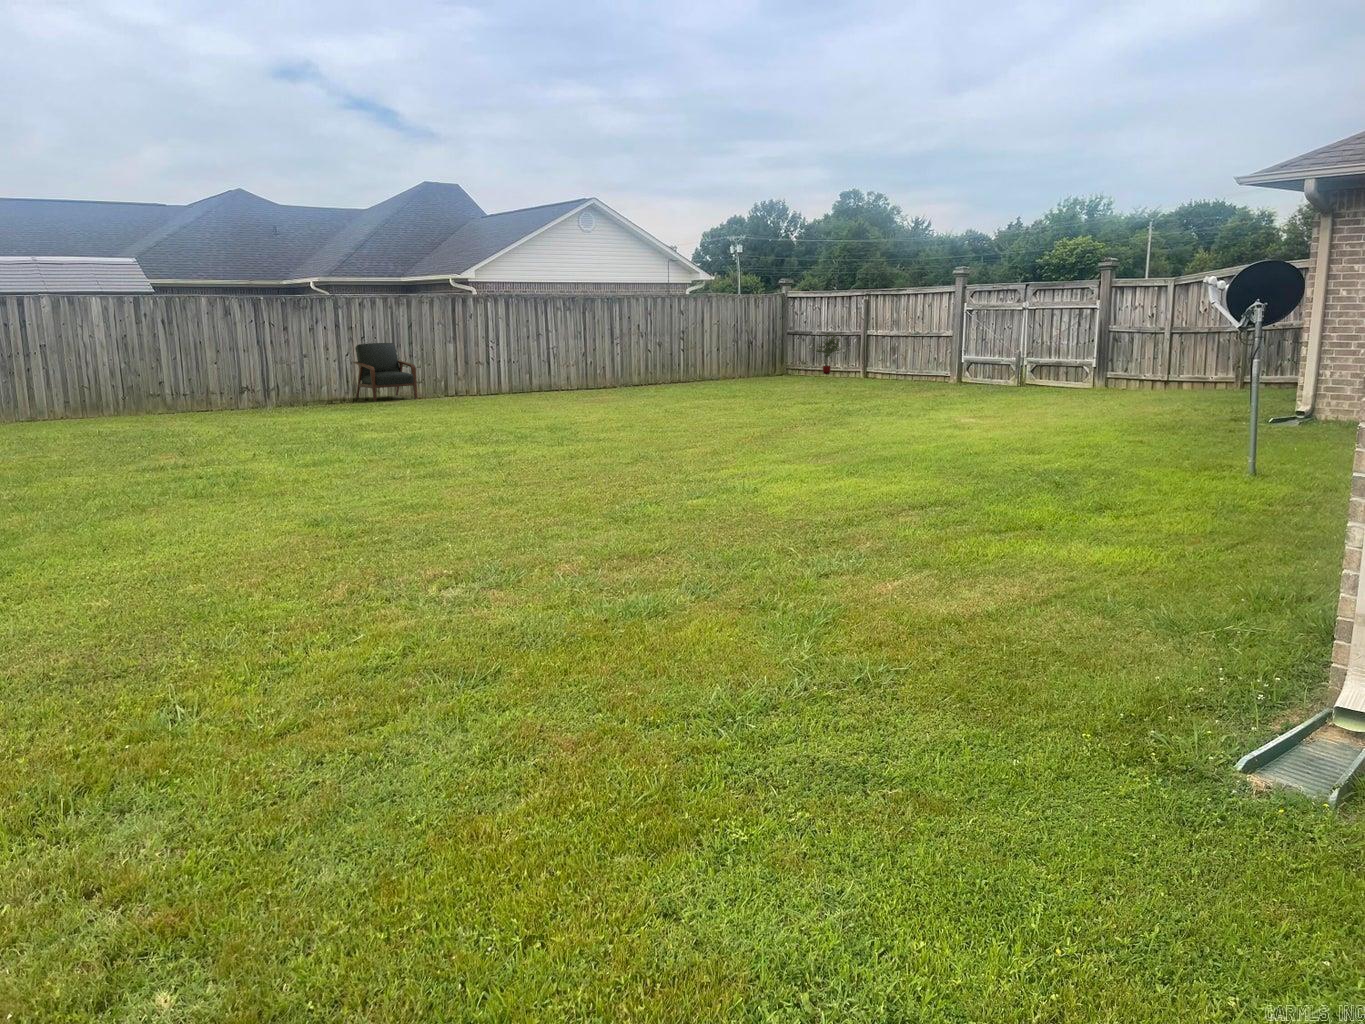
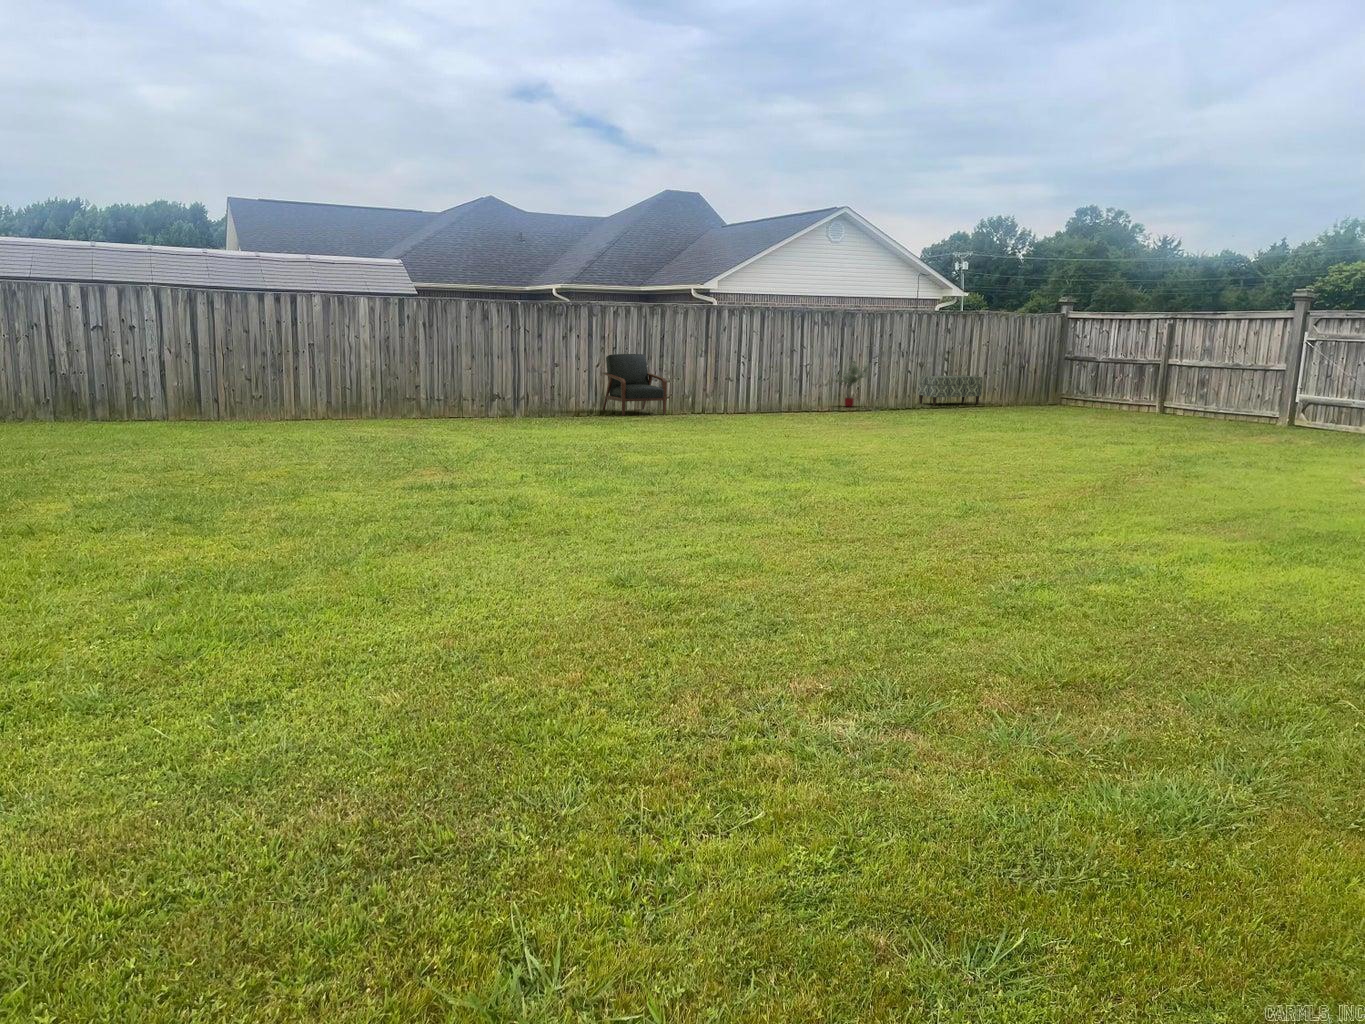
potted tree: present [816,333,841,374] -> present [833,358,869,407]
bench: none [658,351,715,380] -> present [918,375,983,406]

